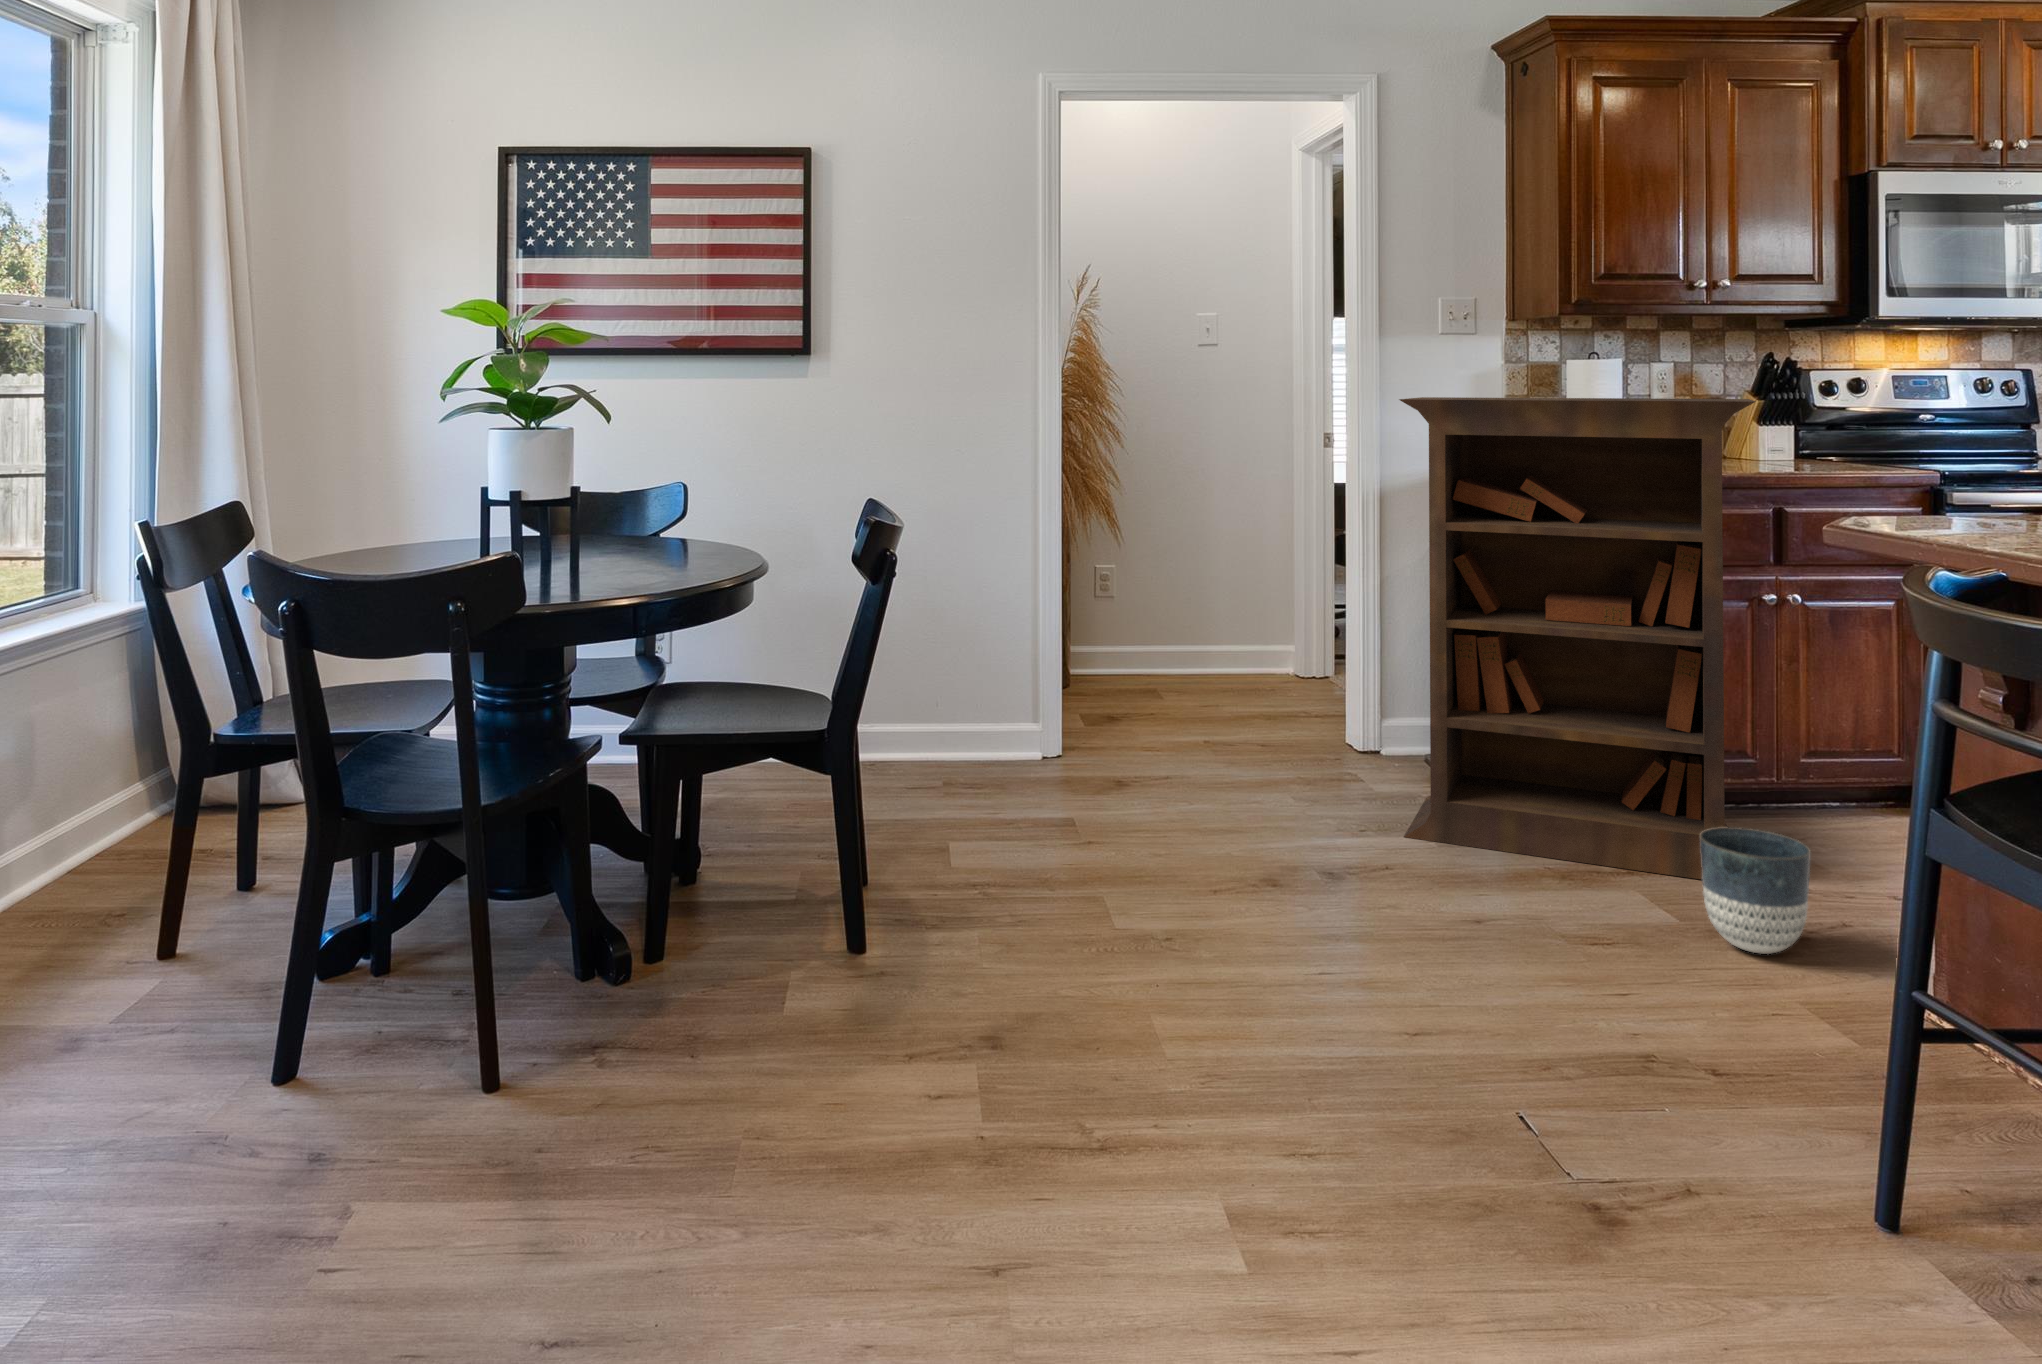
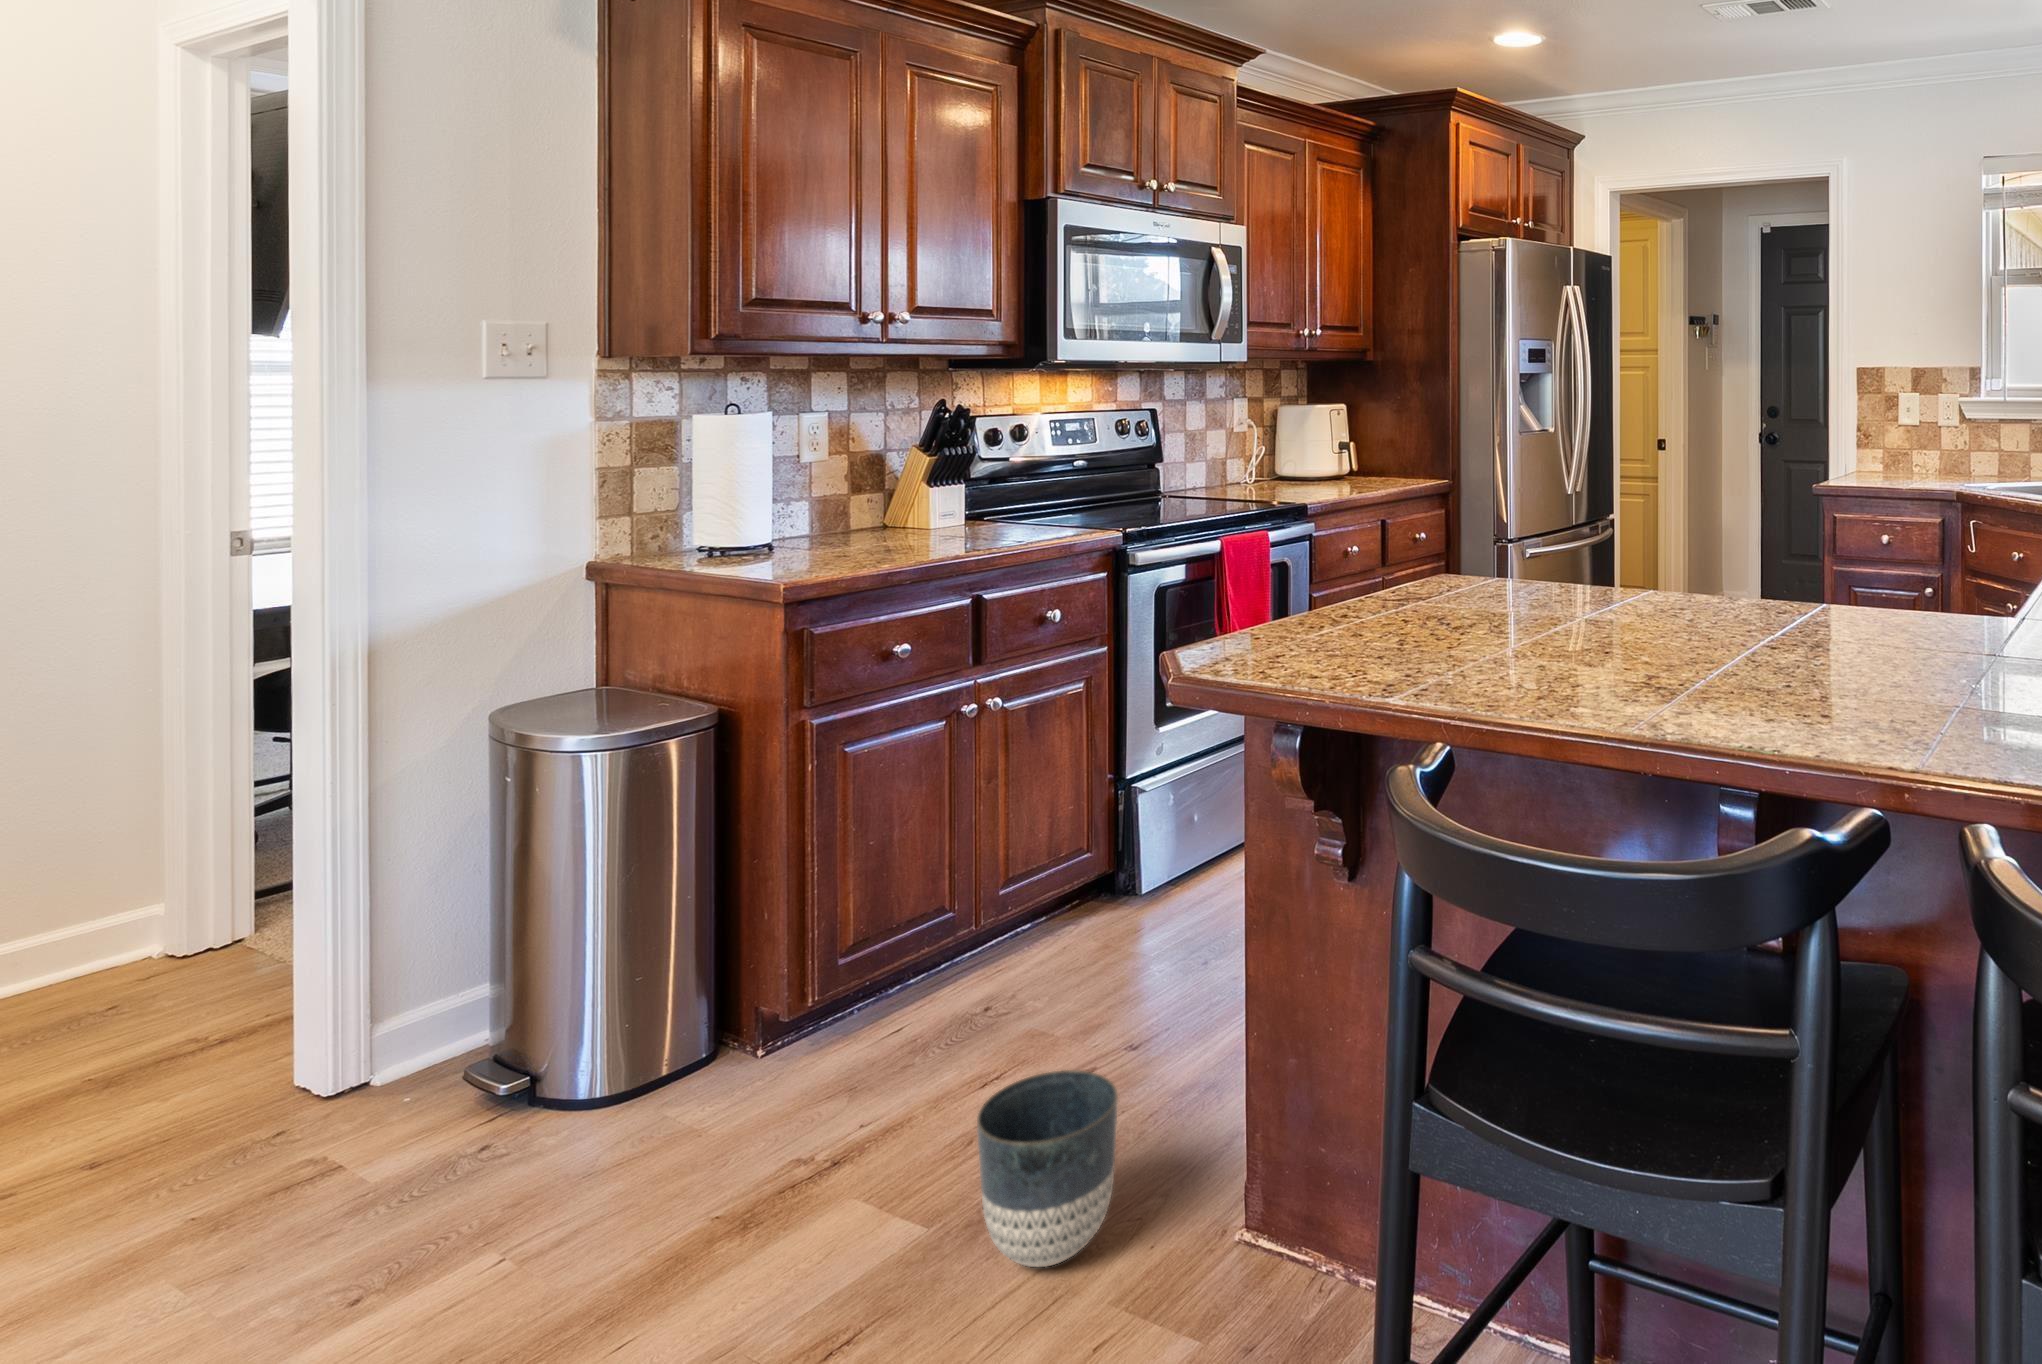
bookcase: present [1399,397,1756,880] -> none [427,469,1006,1288]

